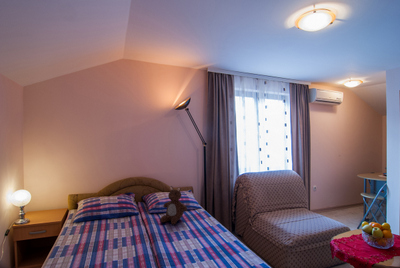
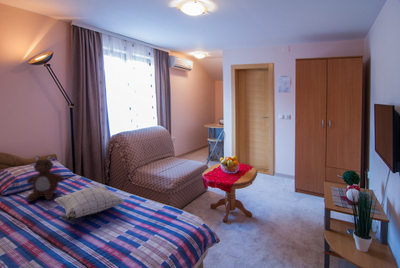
pillow: none [169,222,222,249] -> present [55,186,124,221]

